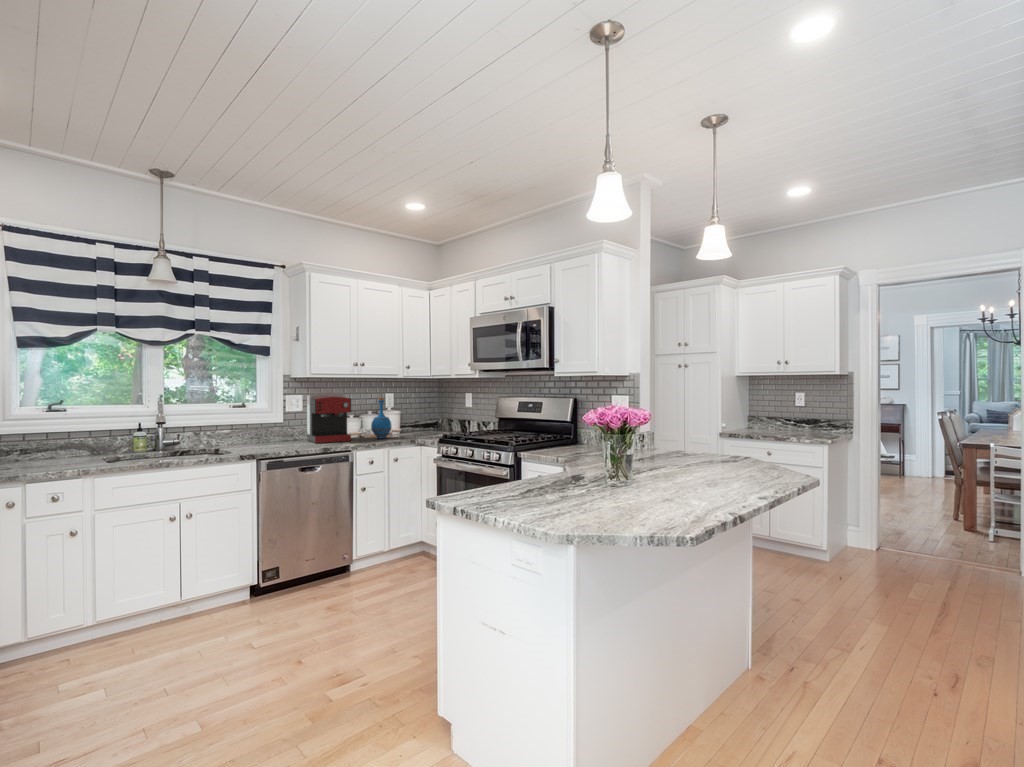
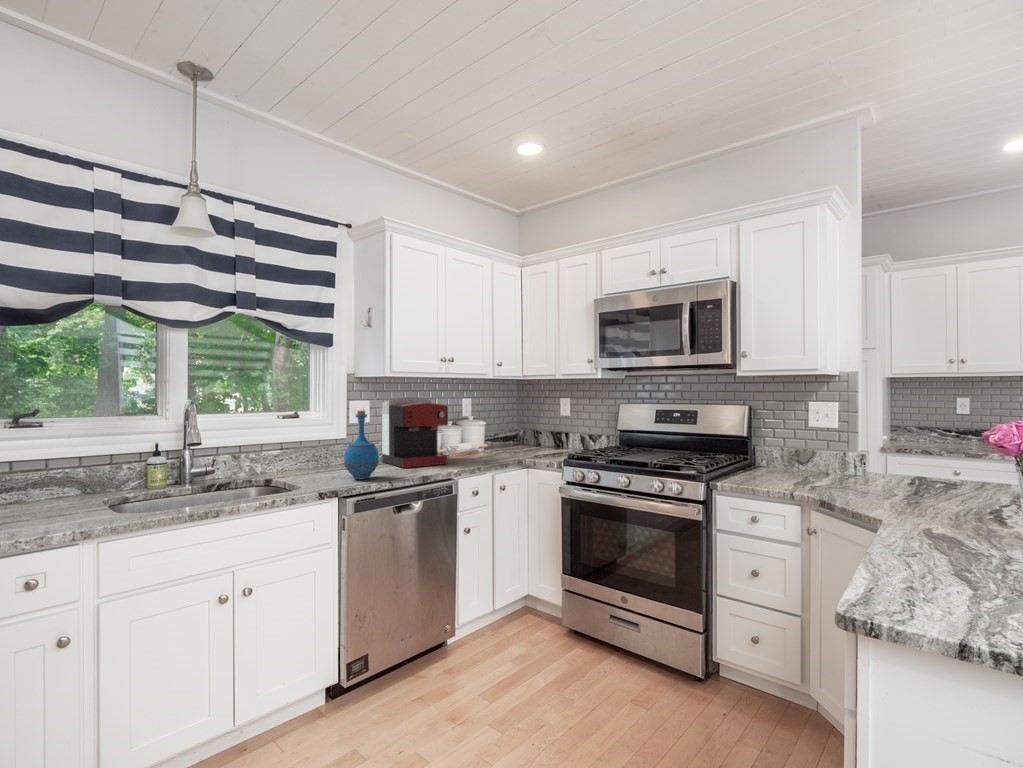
bottle: present [371,398,391,438] -> present [344,411,379,480]

